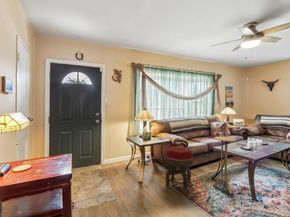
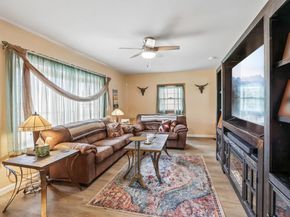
footstool: present [165,146,193,188] -> none [78,154,110,203]

